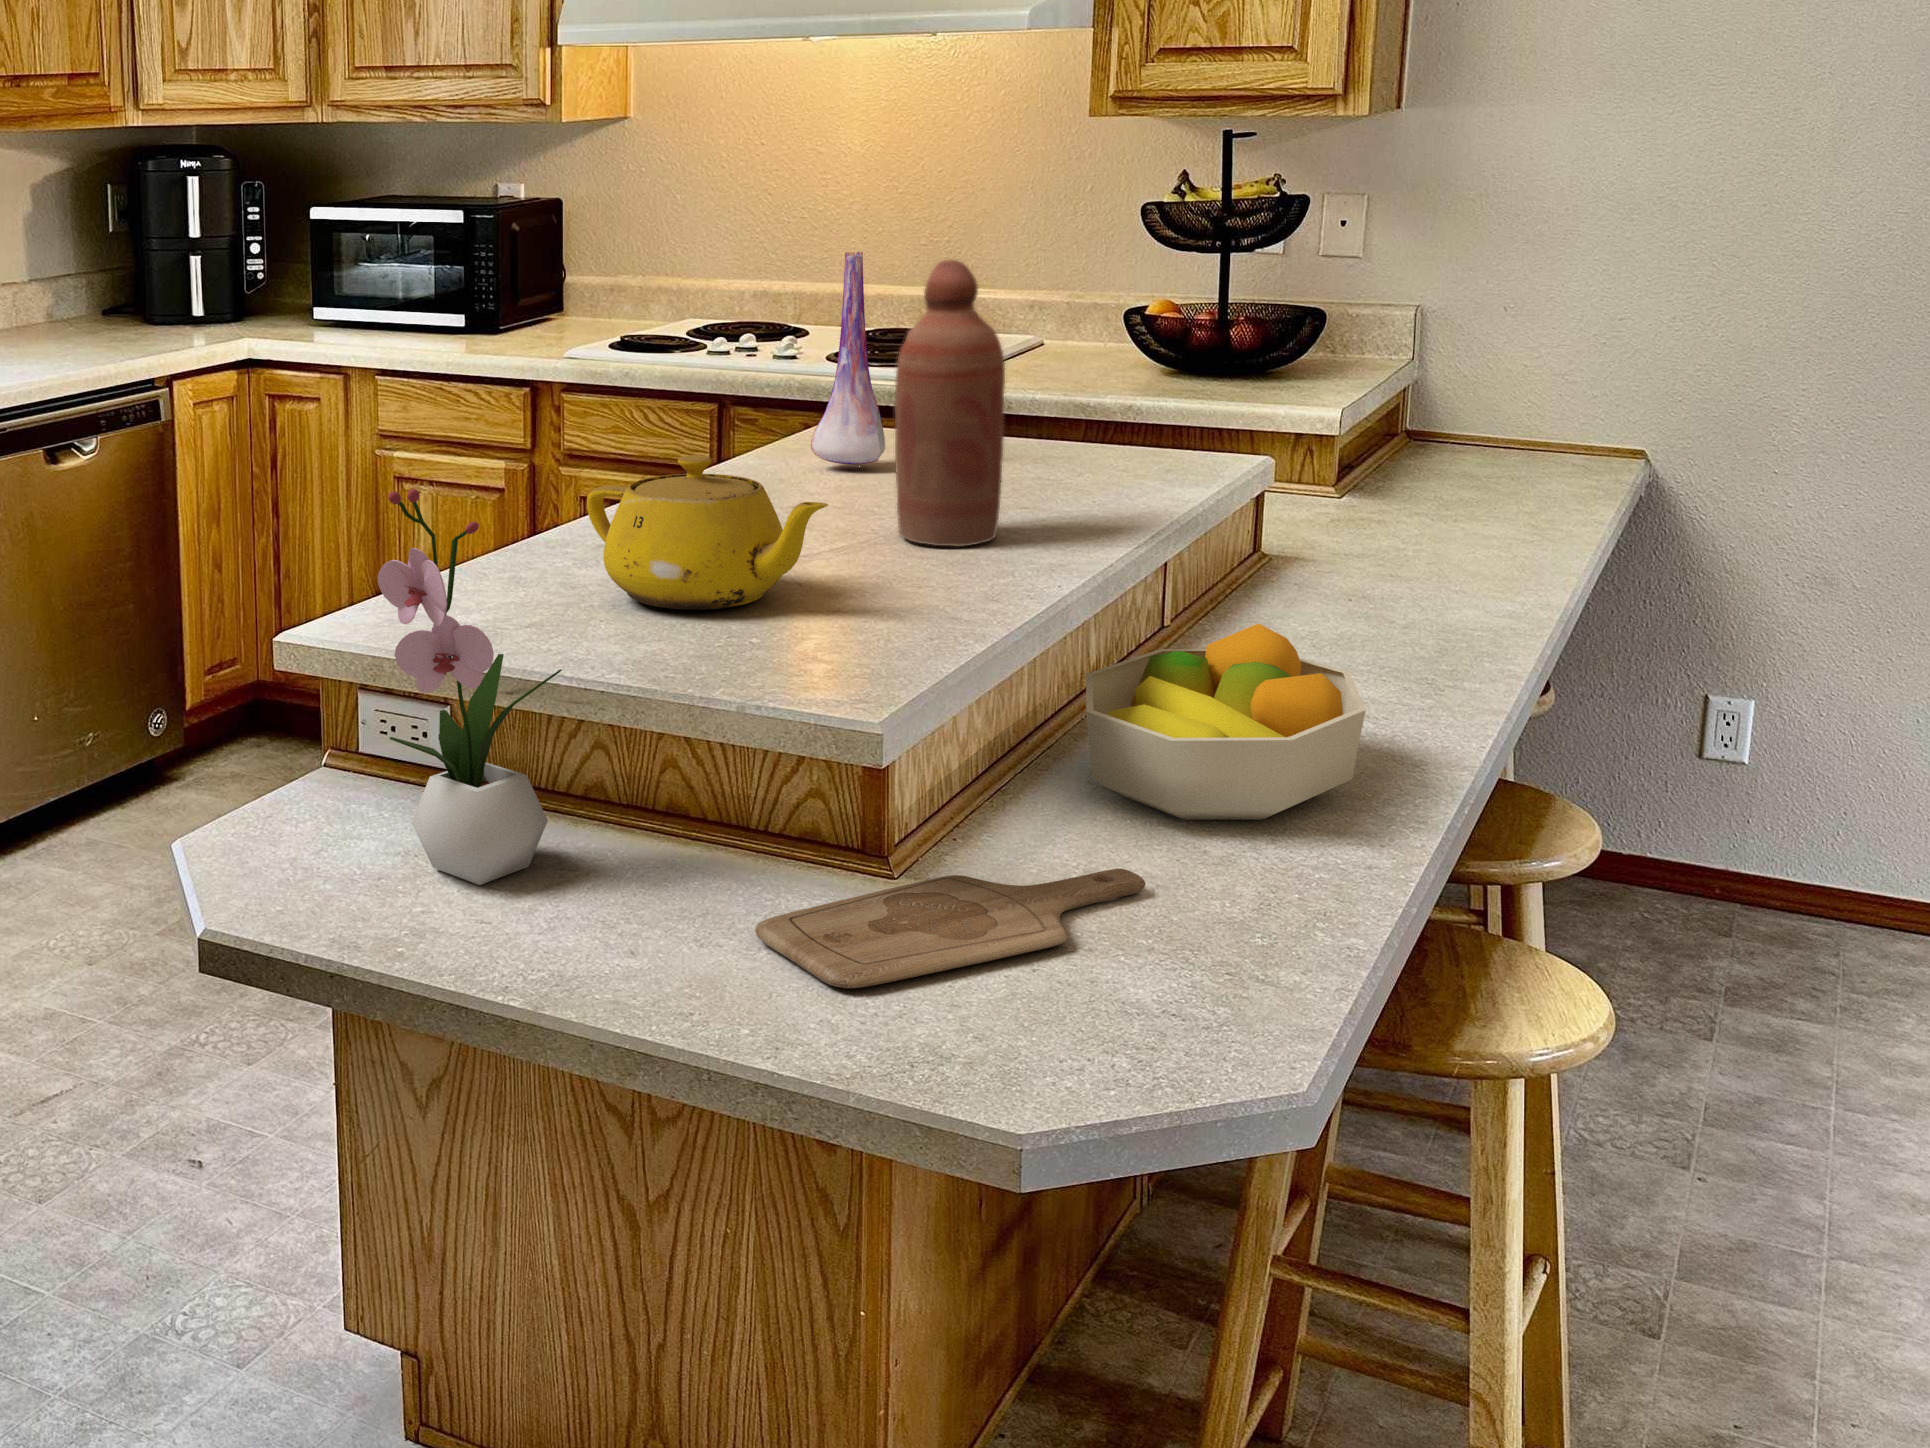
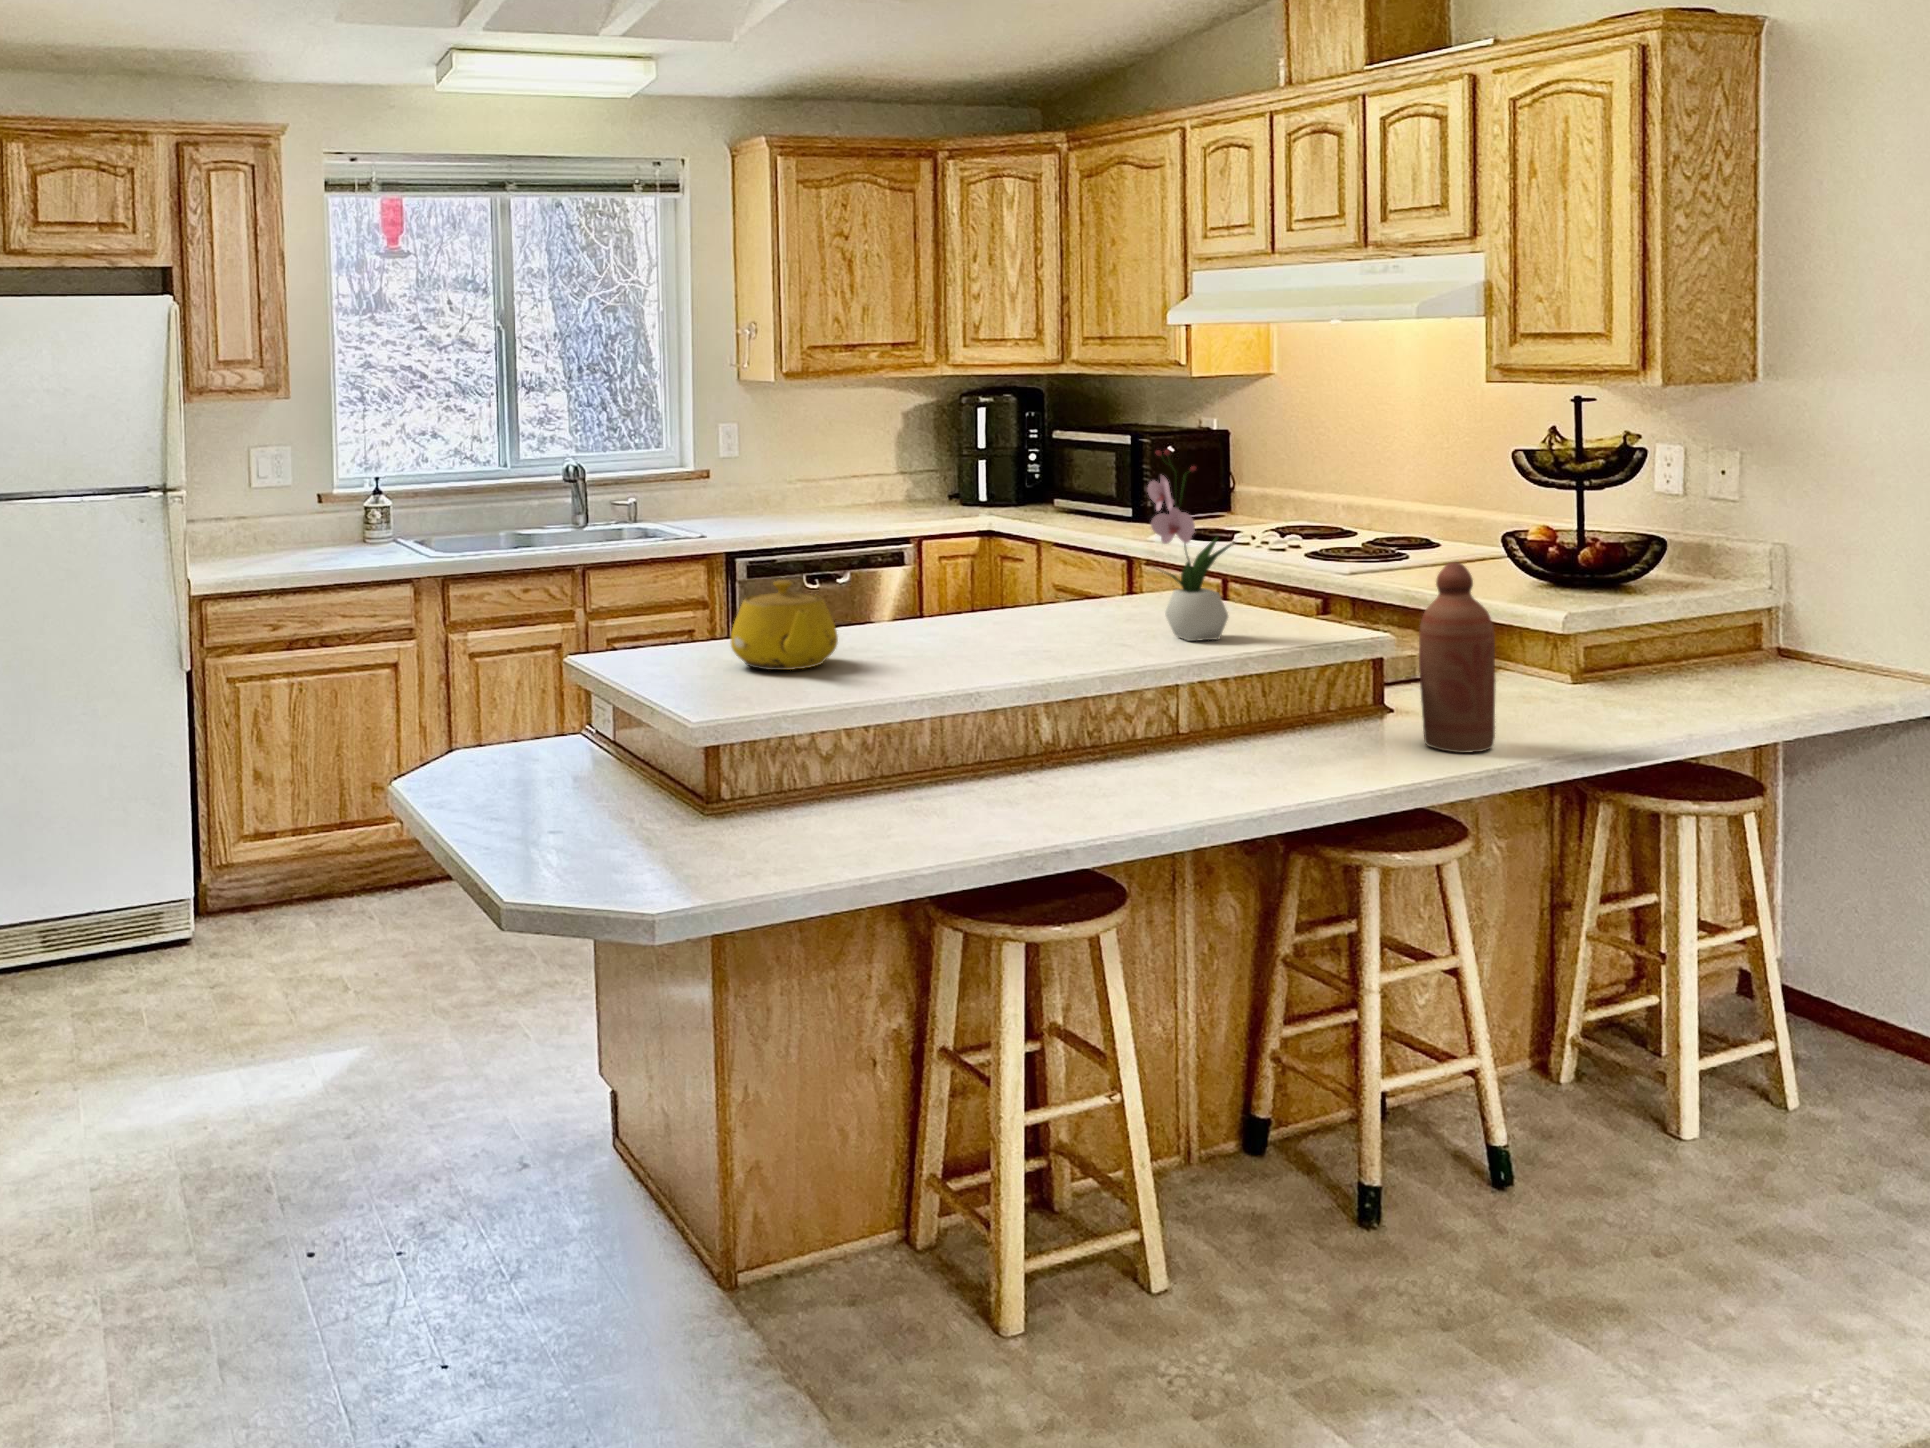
vase: present [811,252,885,465] -> none [1066,470,1116,617]
bottle: present [895,260,1005,547] -> present [1419,562,1496,753]
flower arrangement: present [378,489,562,885] -> present [1147,450,1234,641]
fruit bowl: present [1086,624,1366,820] -> none [886,716,1091,829]
cutting board: present [755,868,1145,988] -> none [571,816,813,850]

